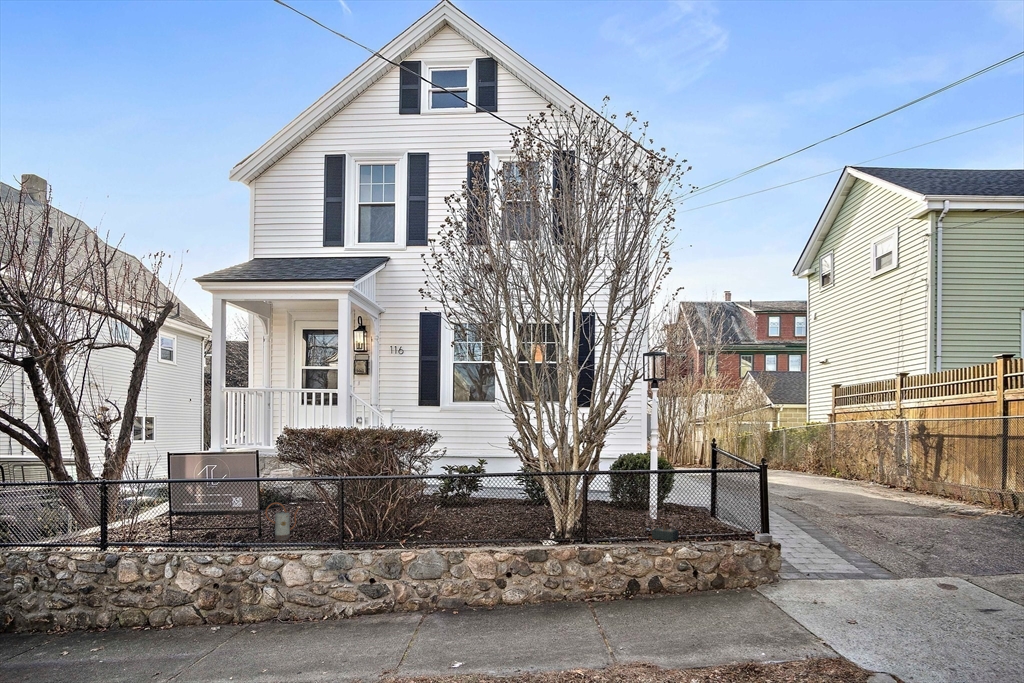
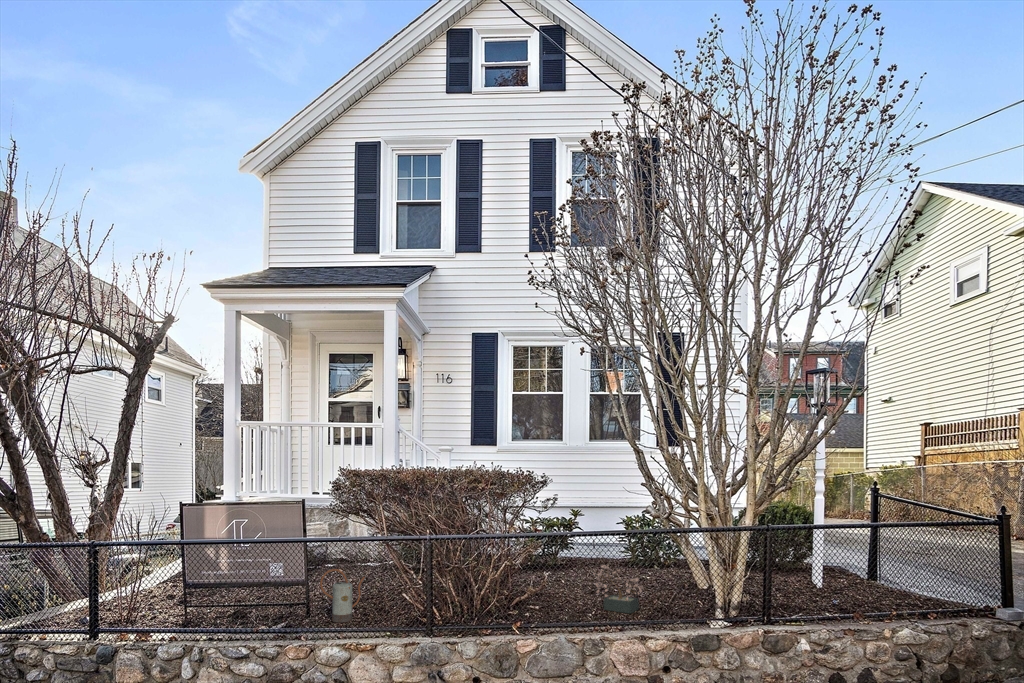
decorative plant: present [646,505,682,541] -> present [595,565,643,613]

